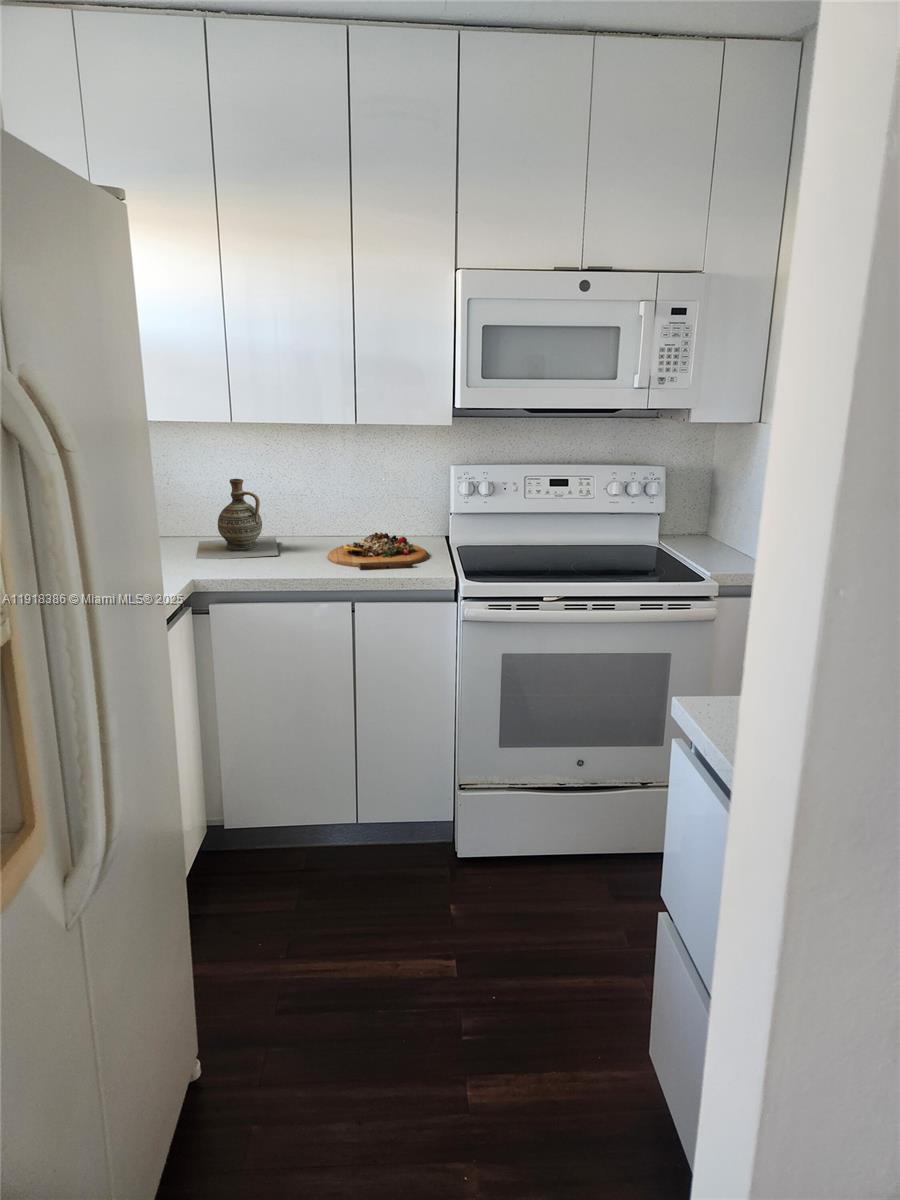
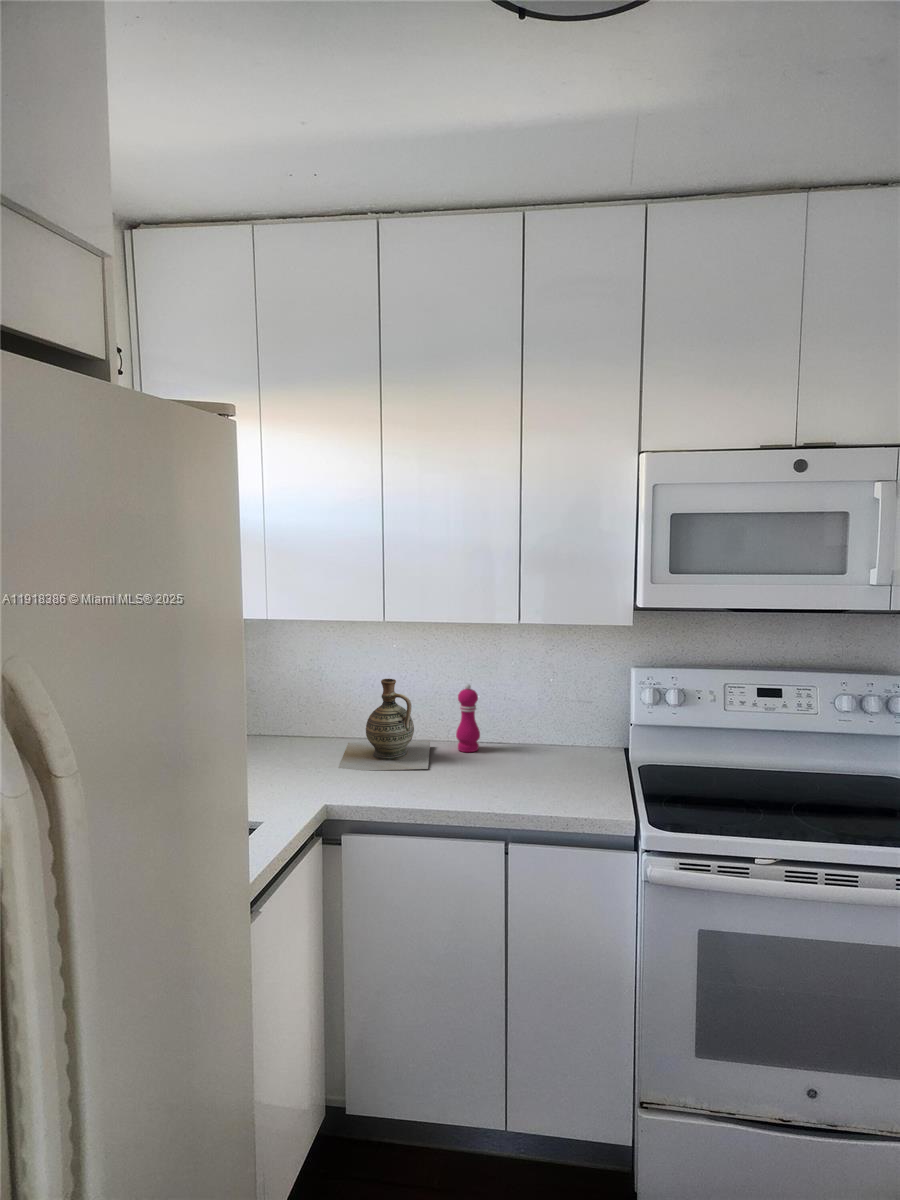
pepper mill: none [299,484,321,544] -> present [456,684,480,752]
cutting board: present [328,532,429,570] -> none [483,748,604,803]

